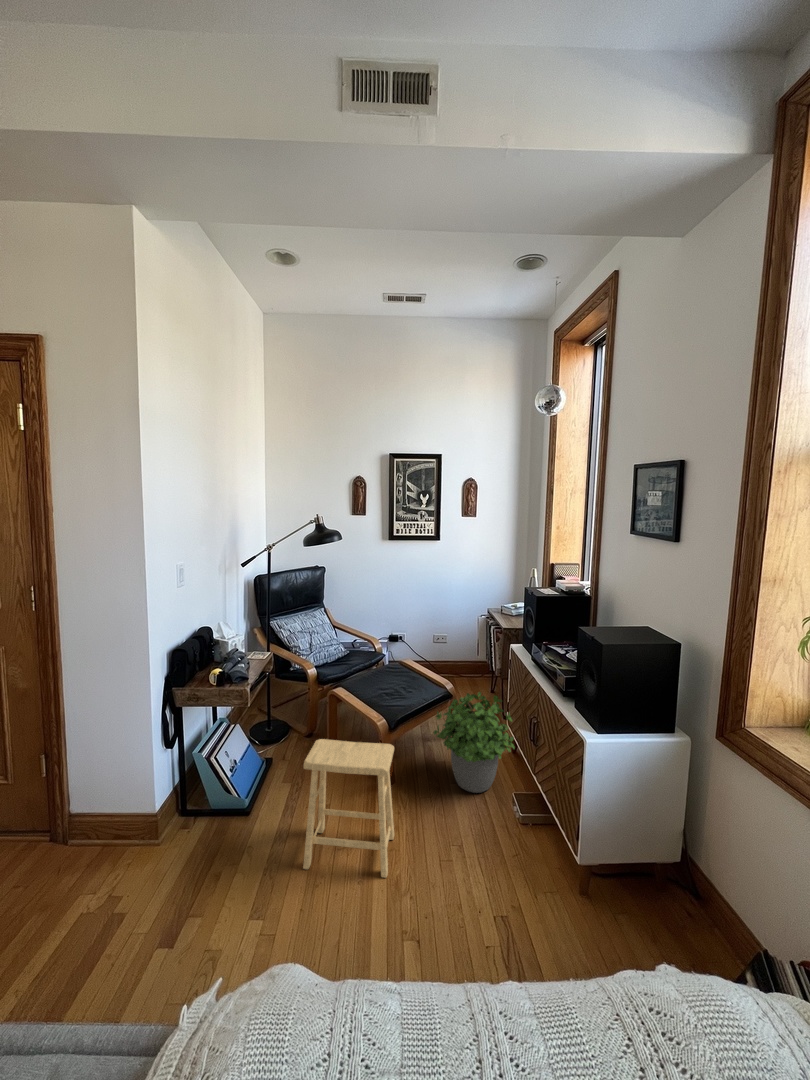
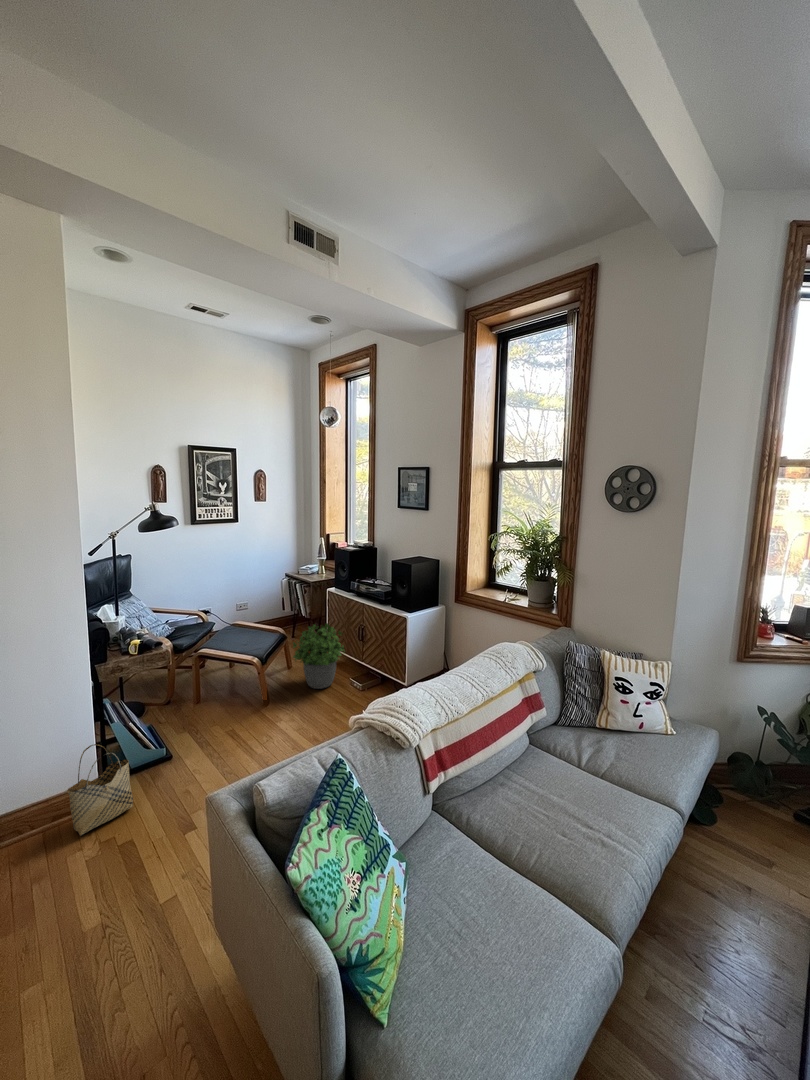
footstool: present [303,739,394,878] -> none [237,660,307,760]
woven basket: none [102,776,174,877] -> present [67,744,133,836]

